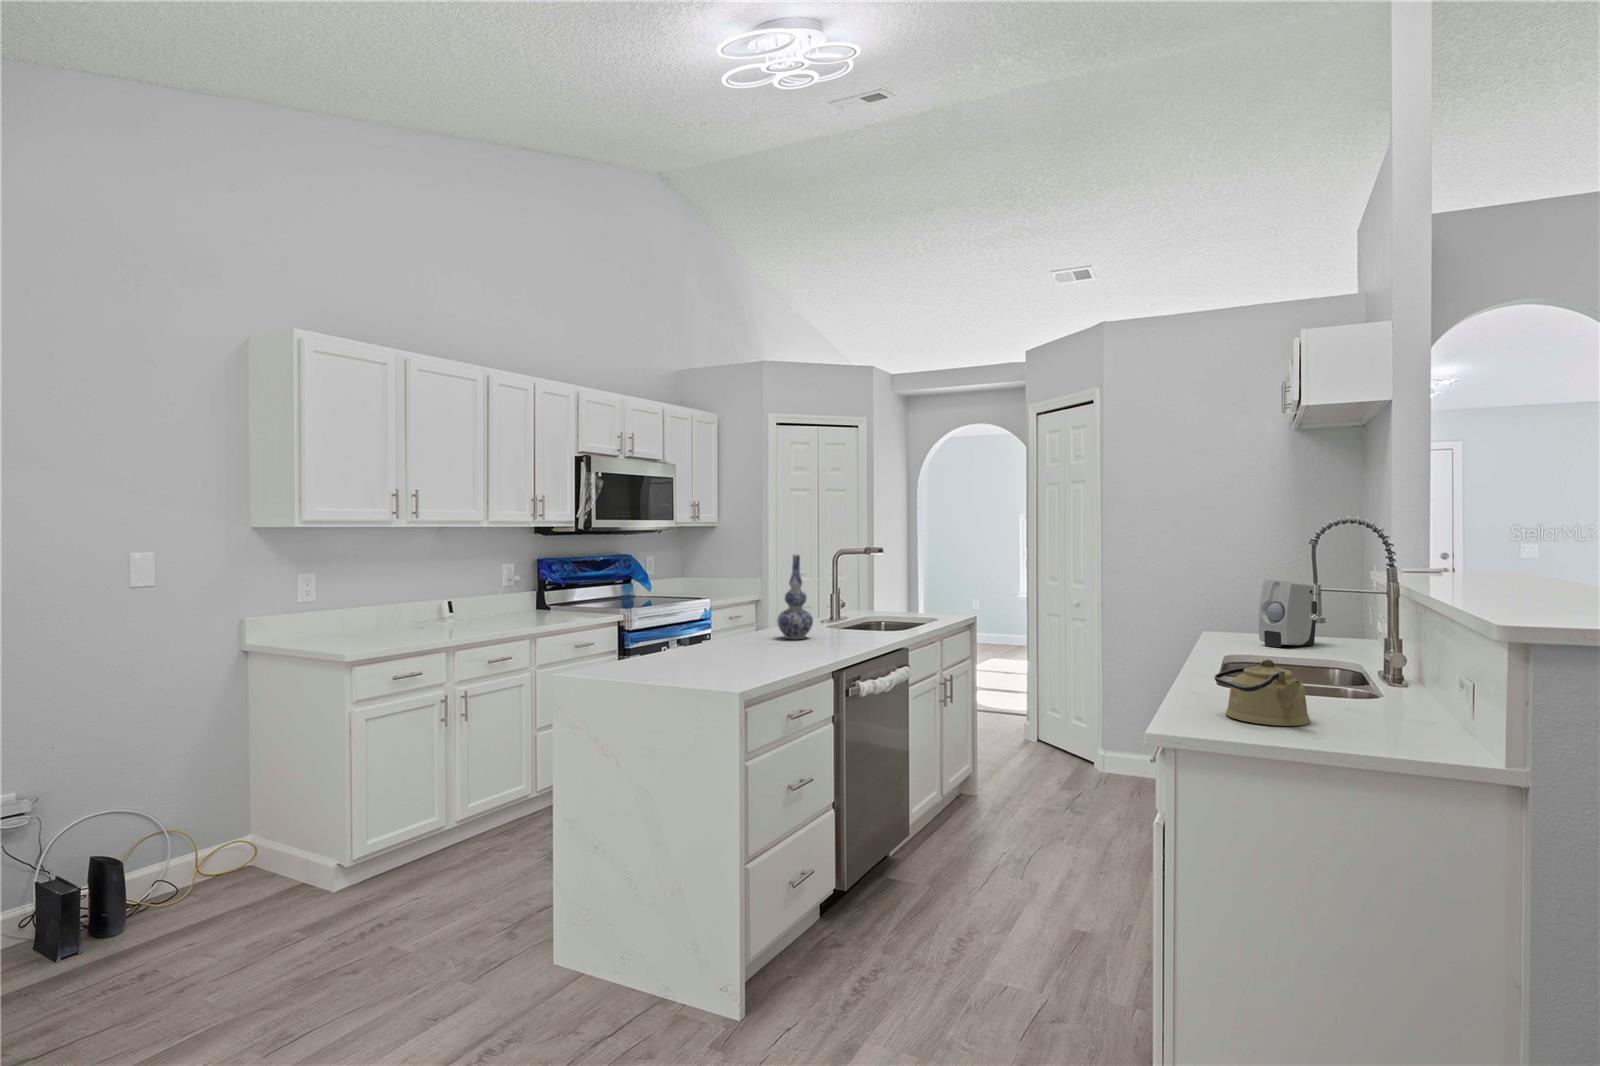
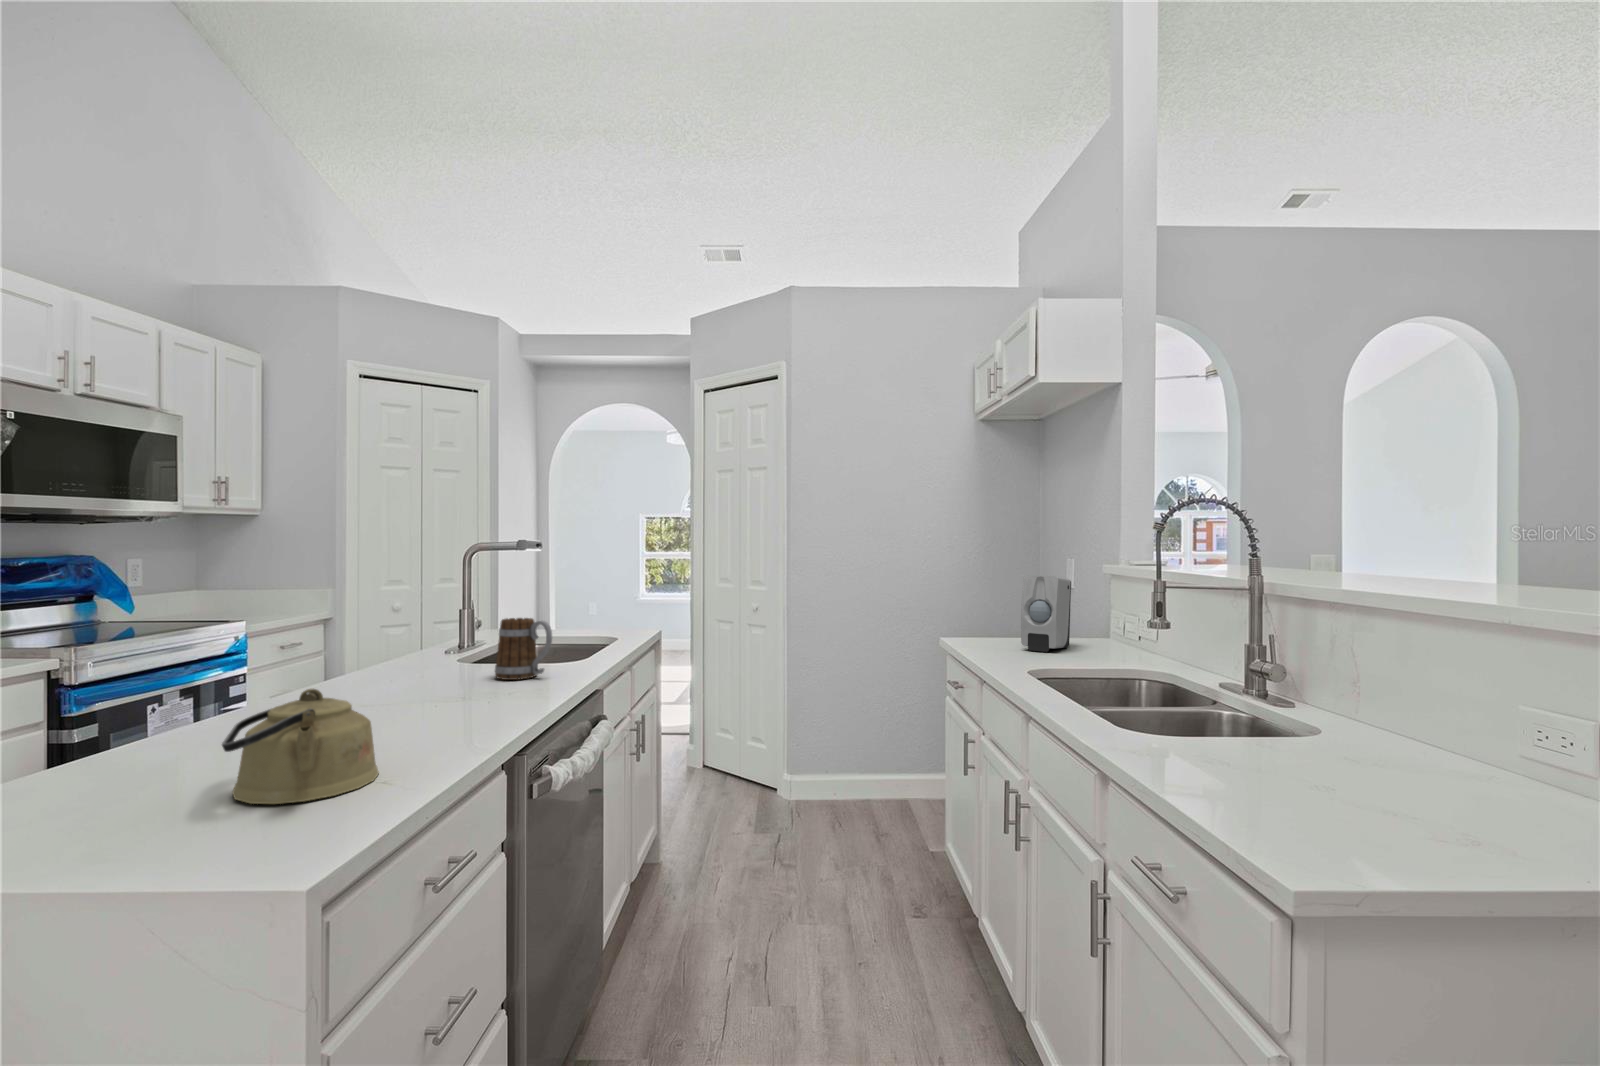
vase: present [778,554,813,639] -> none [375,544,445,692]
mug: none [841,600,873,638] -> present [495,618,552,680]
kettle: present [1214,660,1310,726] -> present [222,689,379,804]

